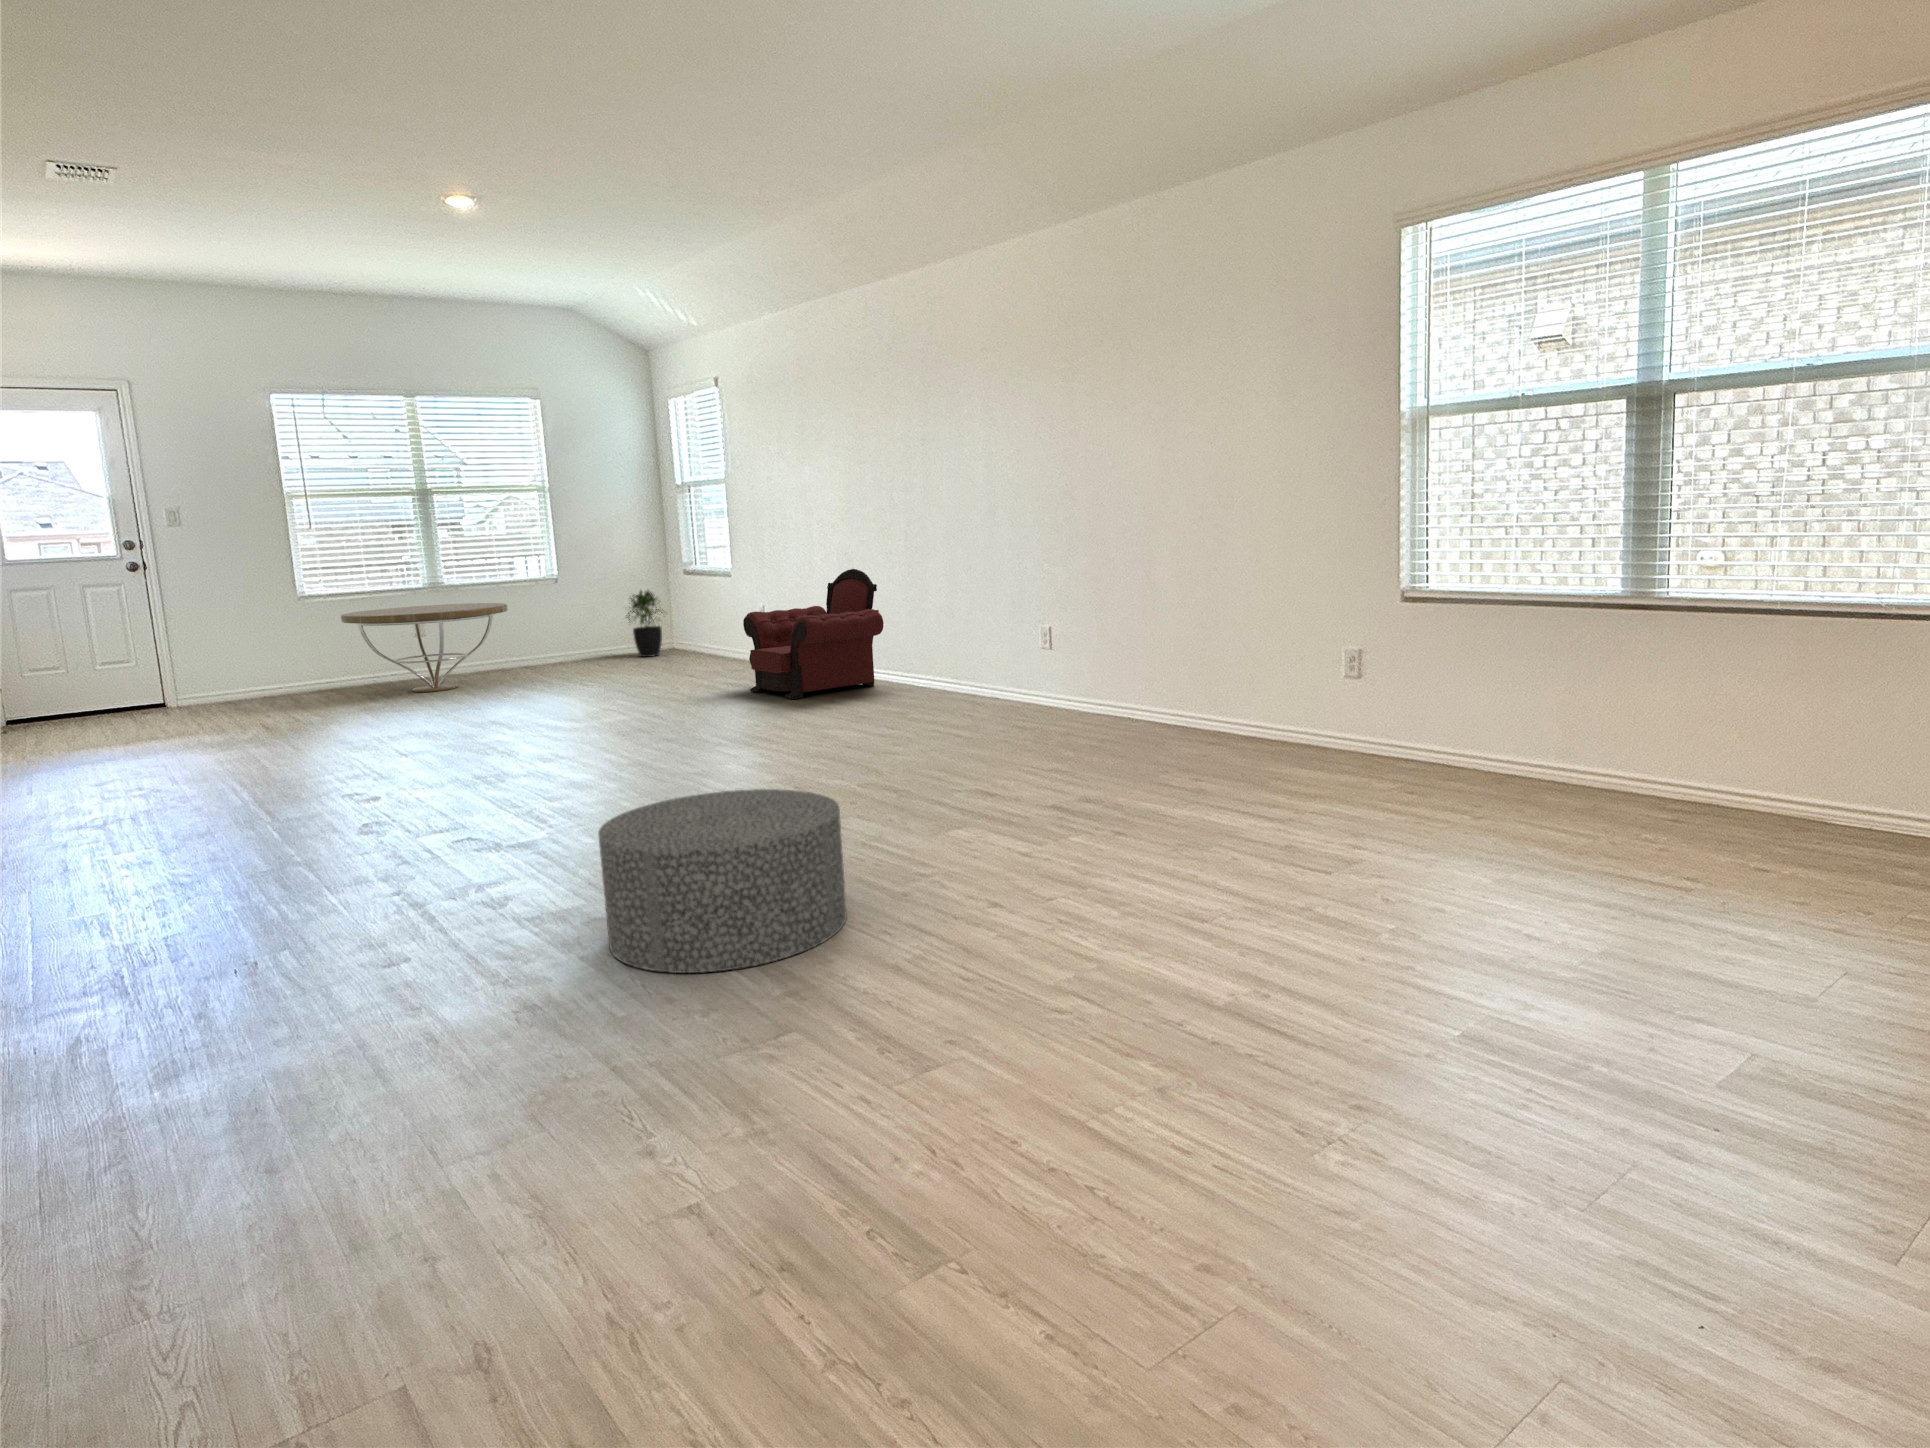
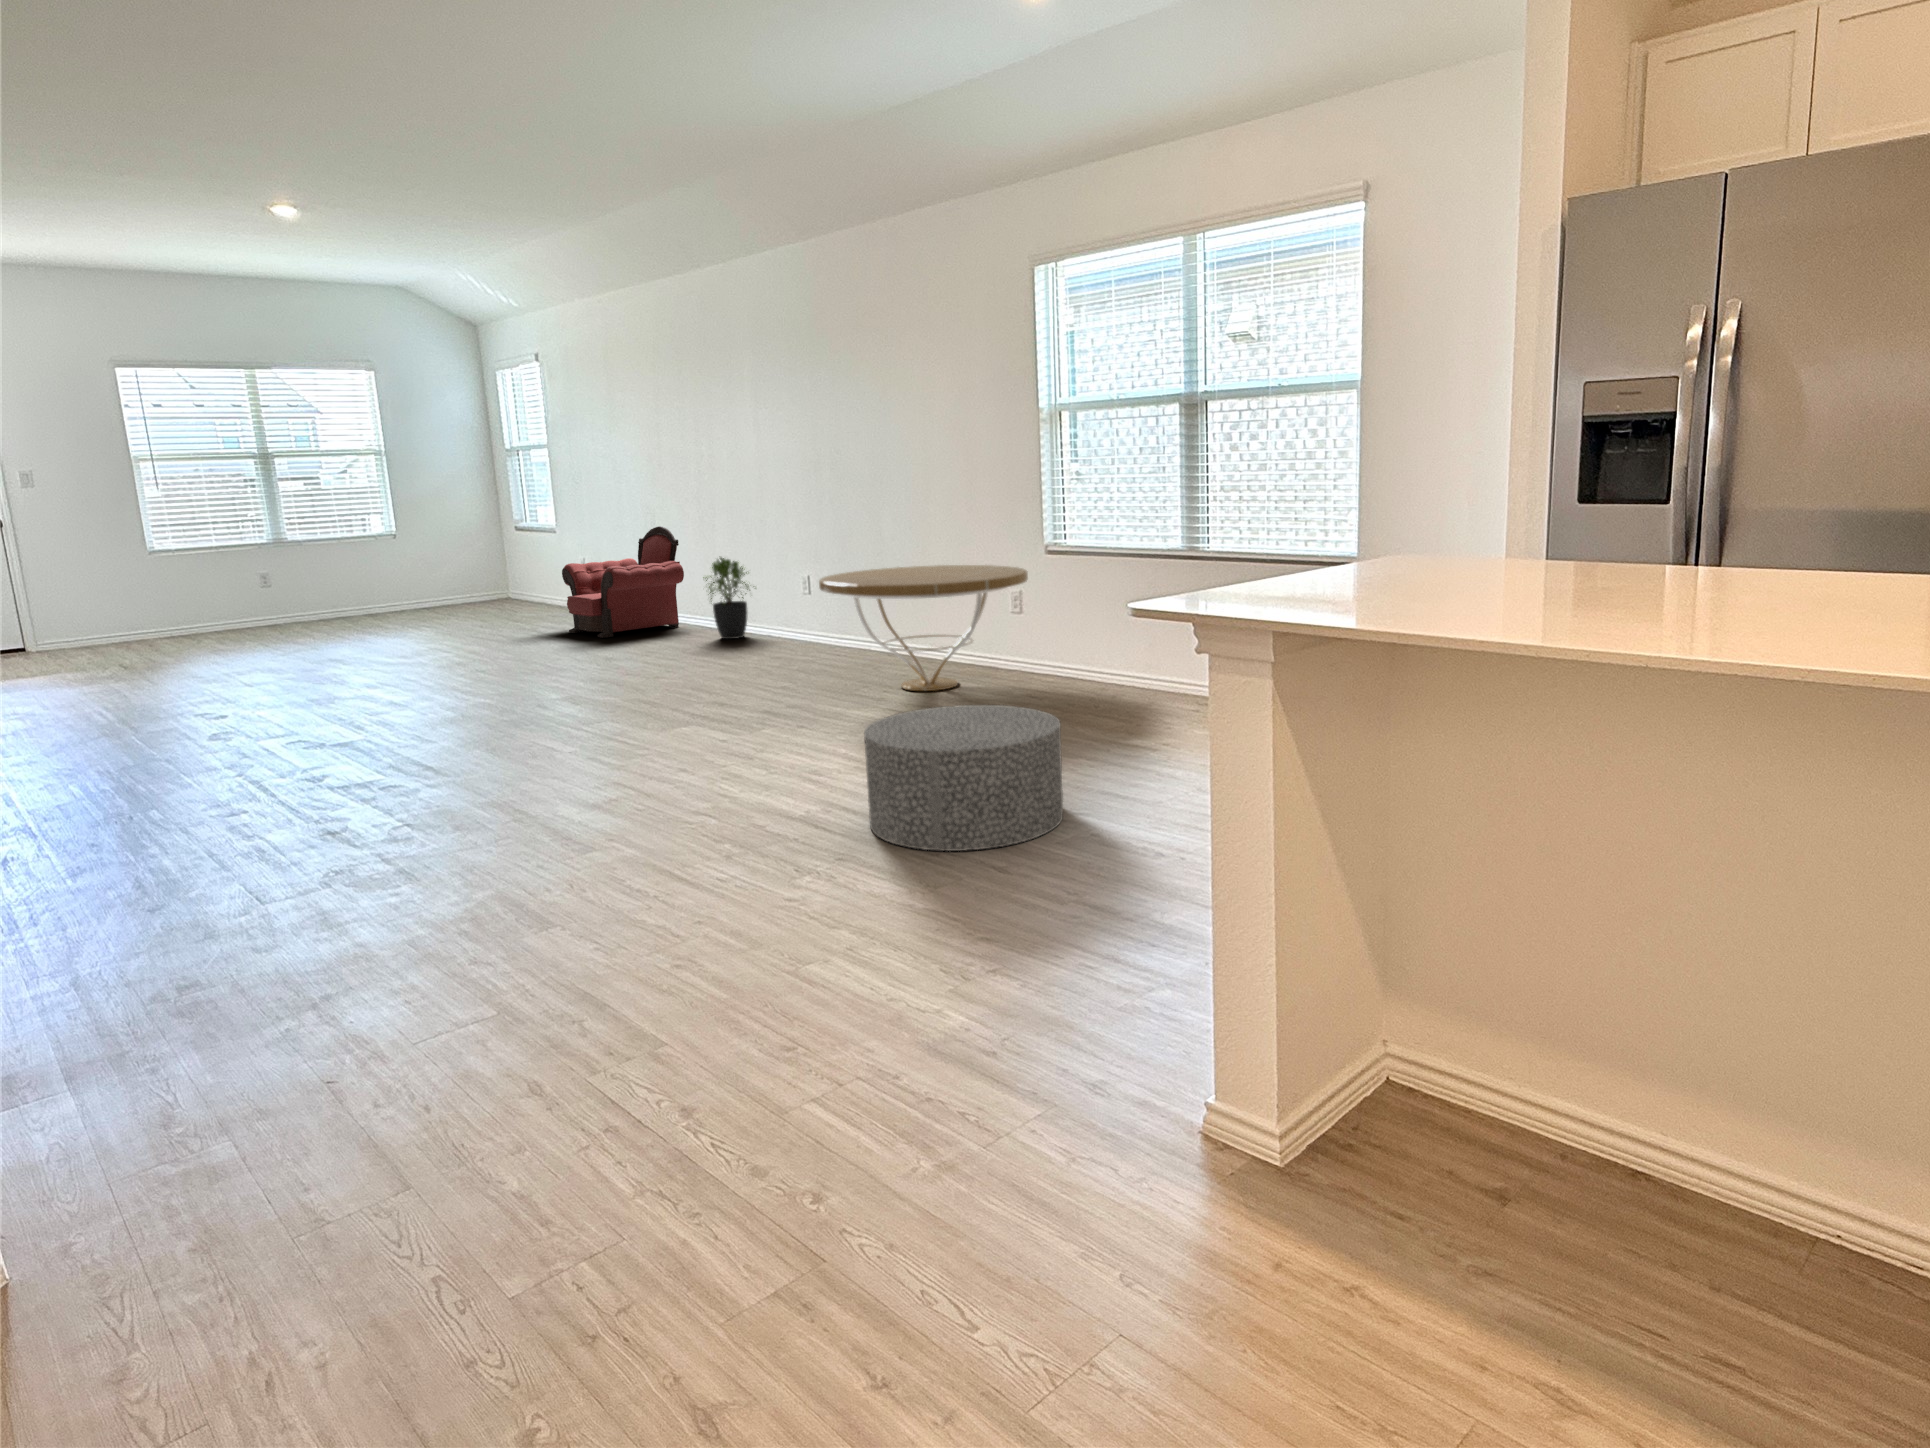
potted plant: present [626,591,666,657] -> present [703,557,754,639]
coffee table: present [341,603,508,692] -> present [819,565,1028,691]
ottoman: present [598,789,847,973] -> present [864,705,1063,851]

